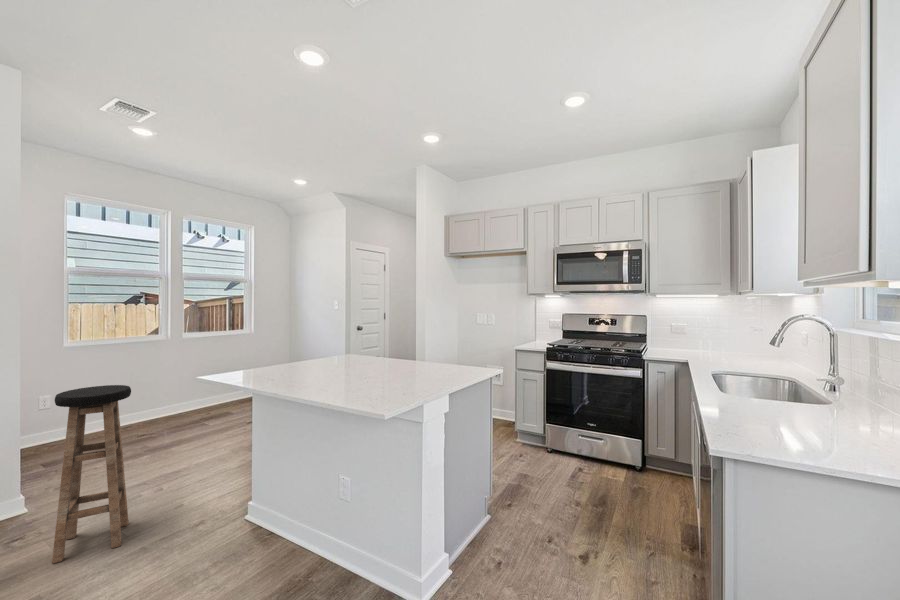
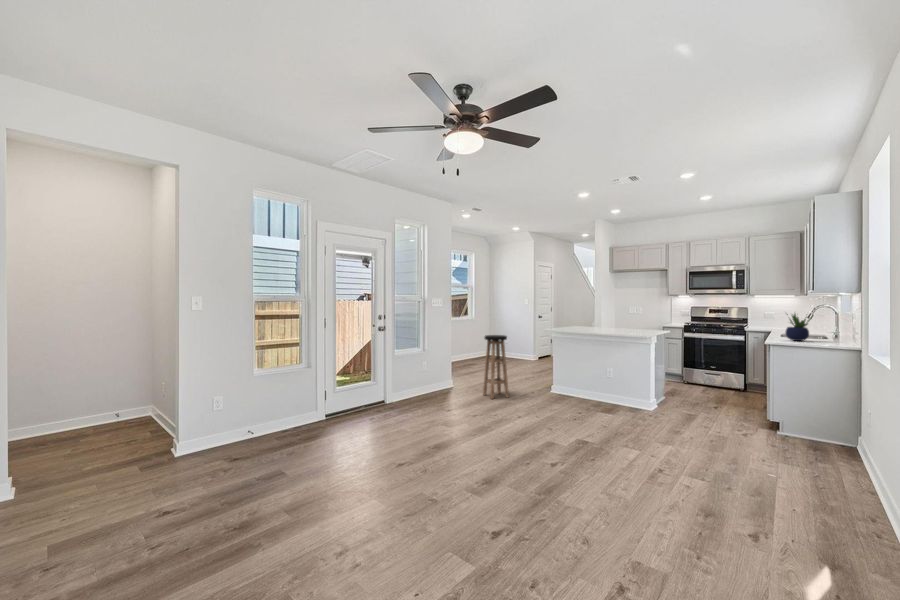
potted plant: none [764,336,856,433] -> present [785,314,811,341]

